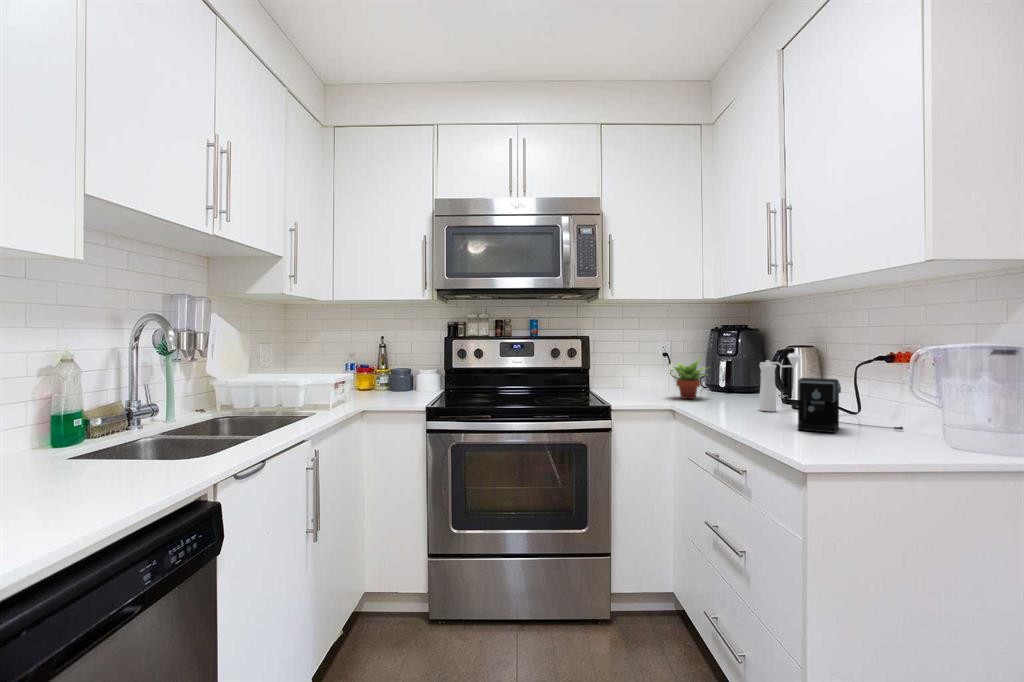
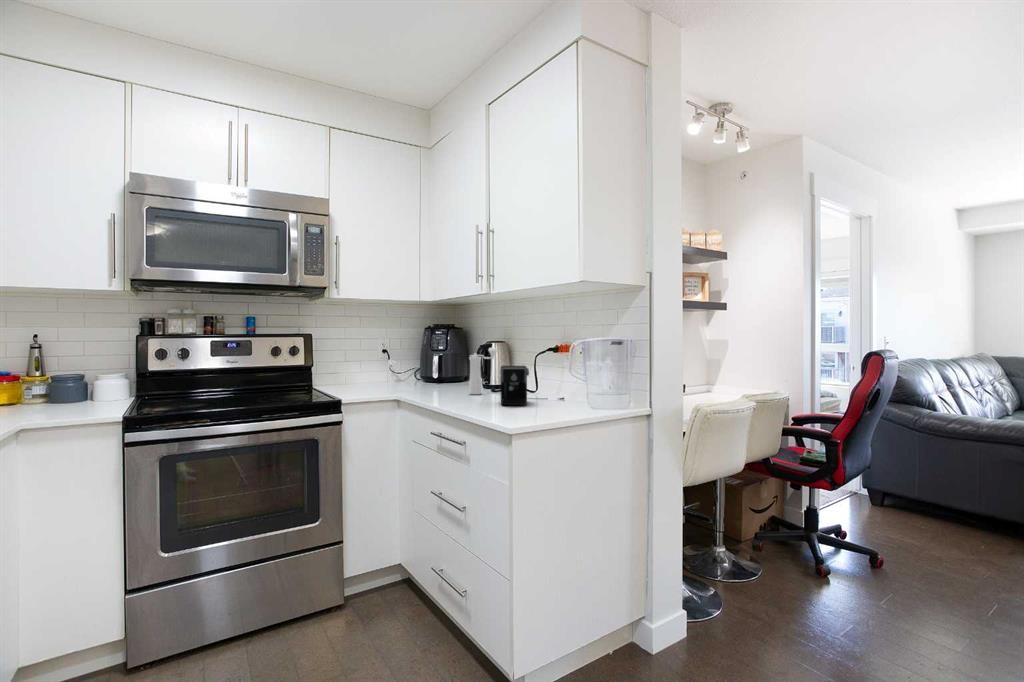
succulent plant: present [668,358,705,399] -> none [391,352,429,390]

